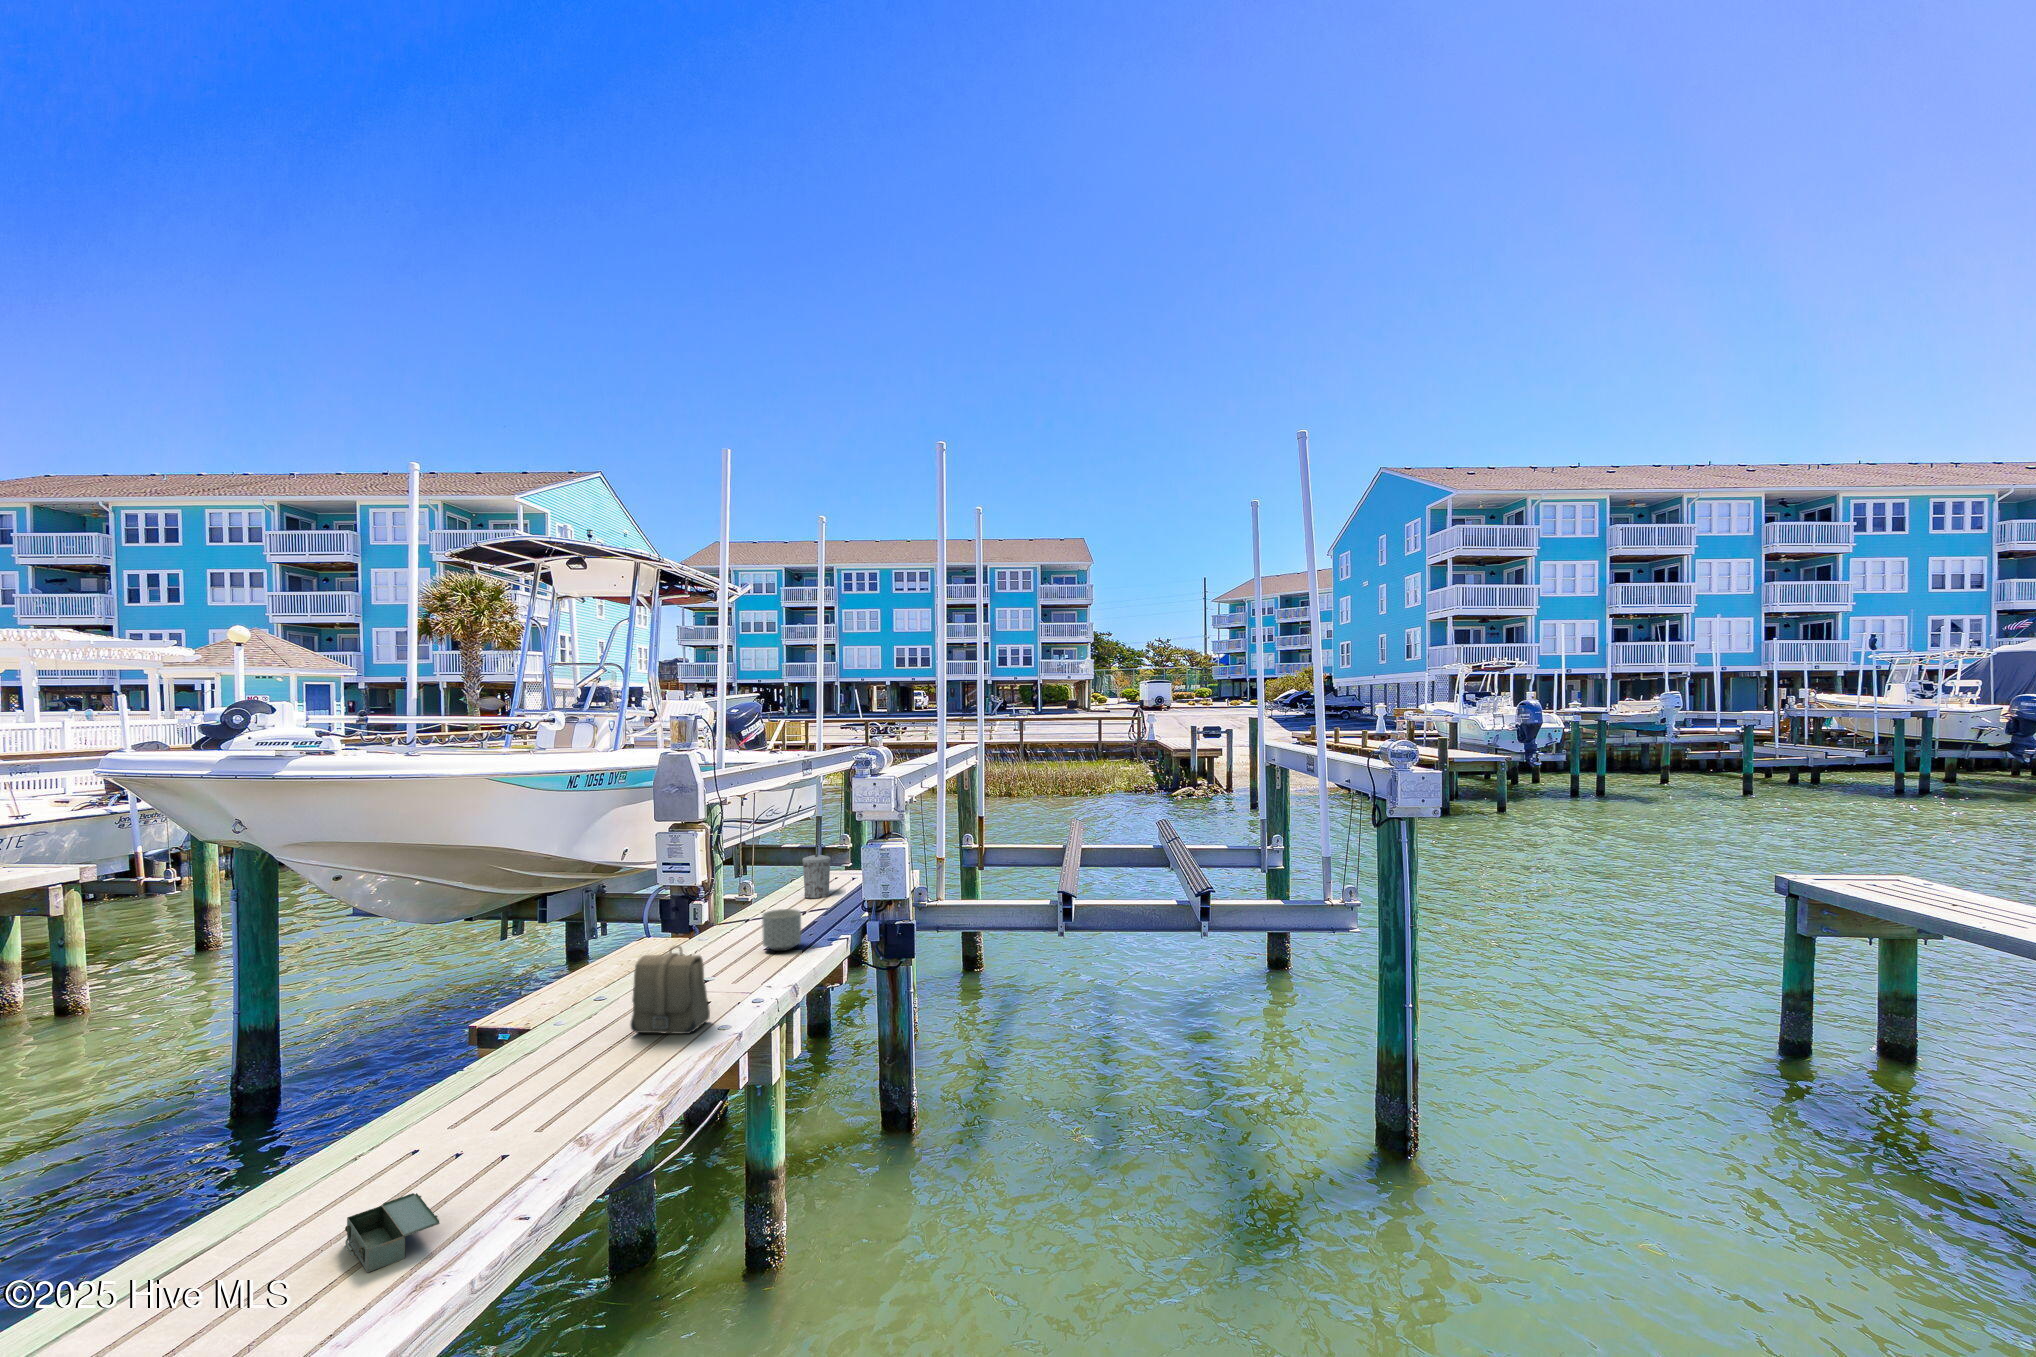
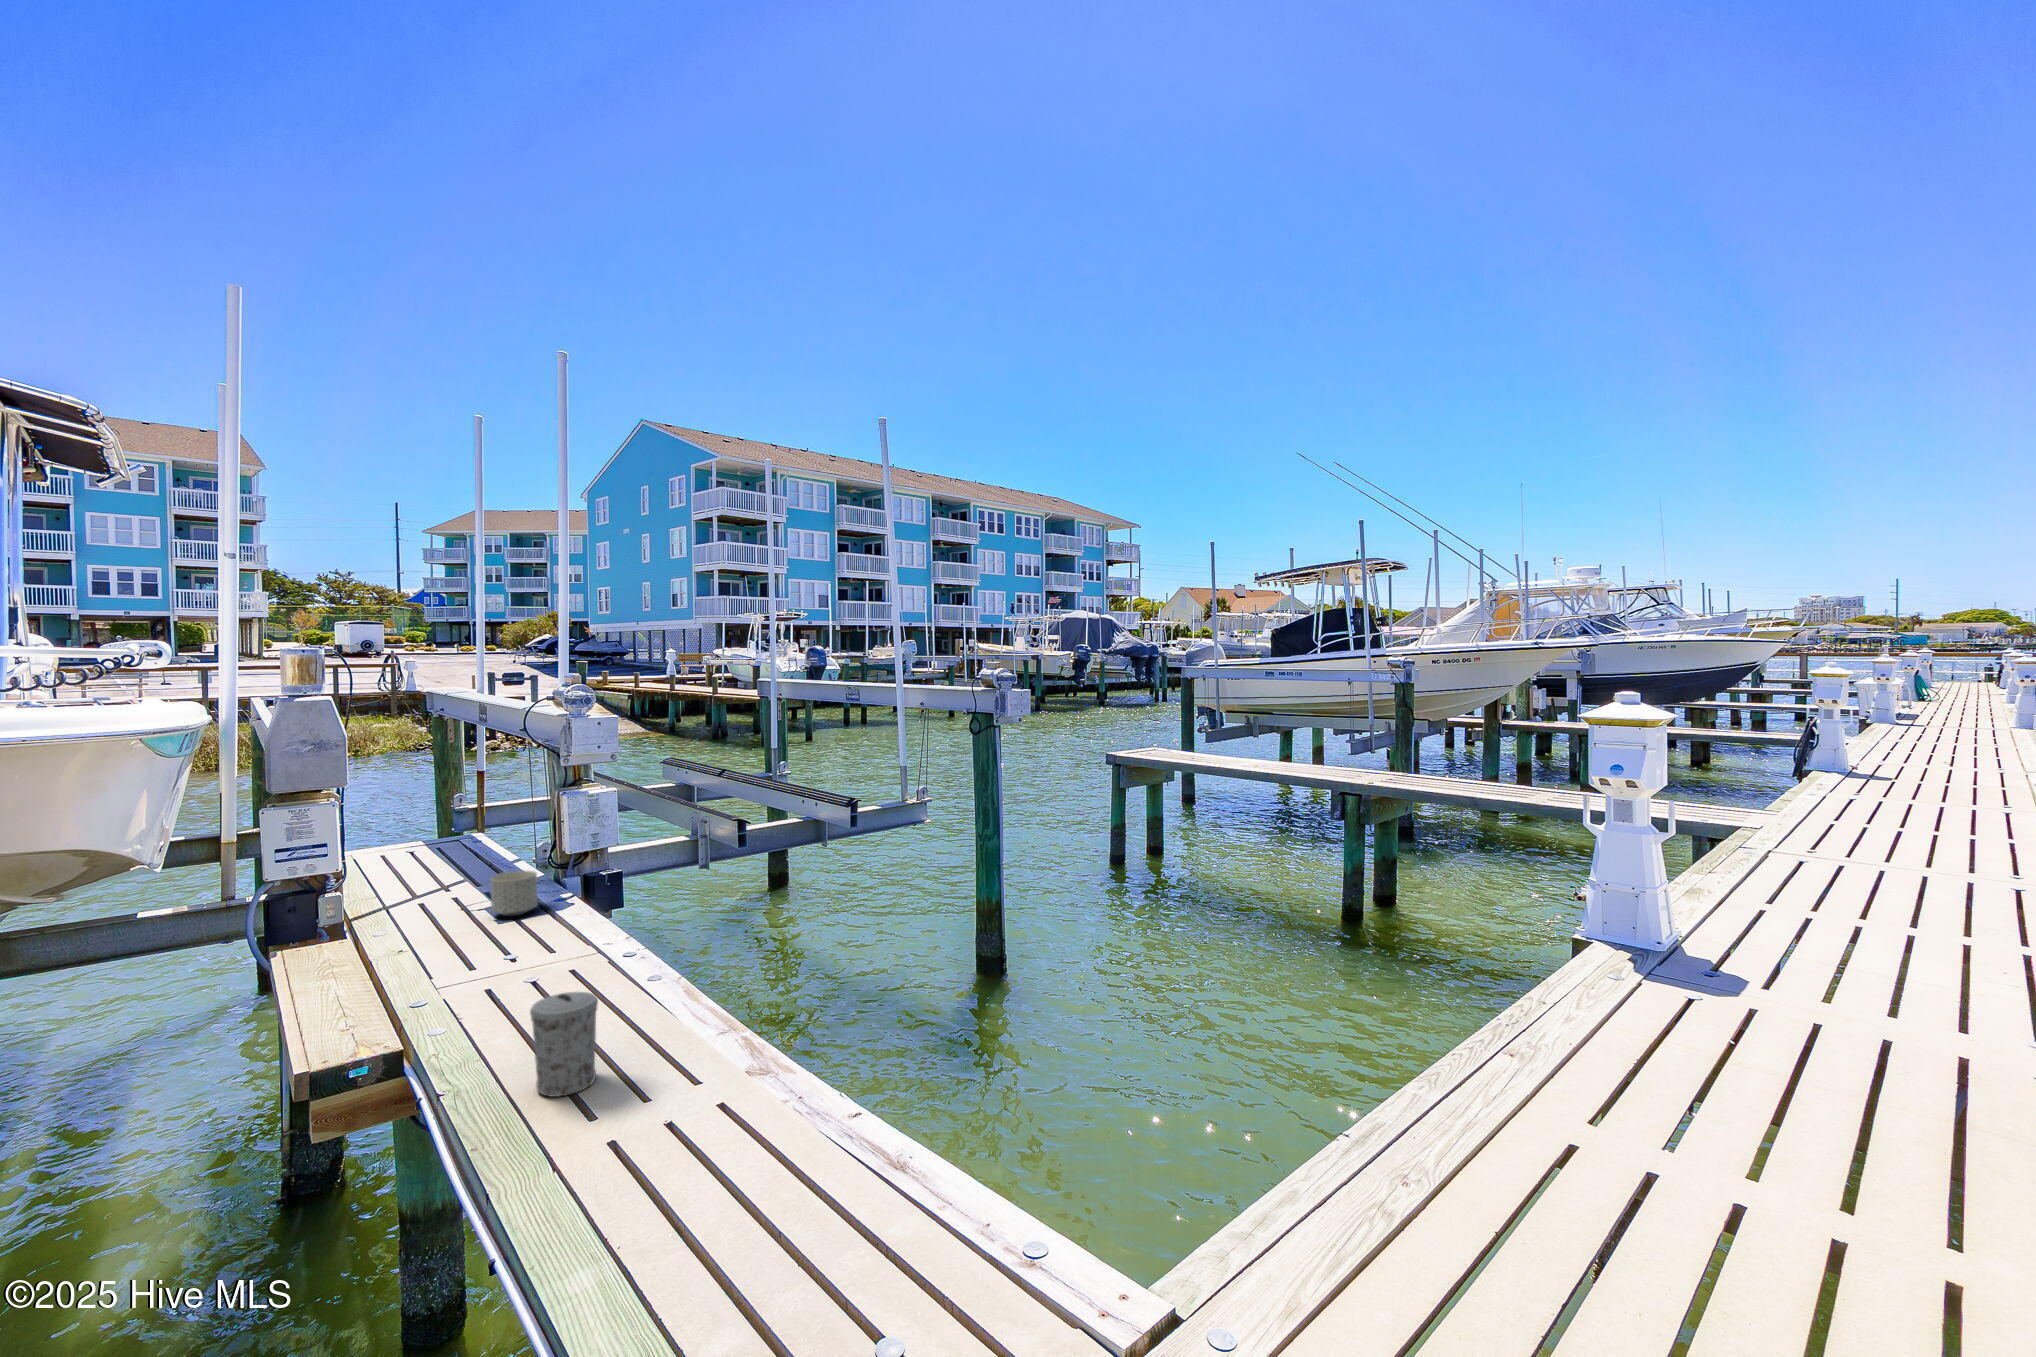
trash can: present [802,854,831,899] -> present [530,992,598,1097]
backpack: present [630,946,710,1034] -> none [535,901,619,996]
toolbox: present [345,1193,439,1273] -> none [699,1106,791,1159]

